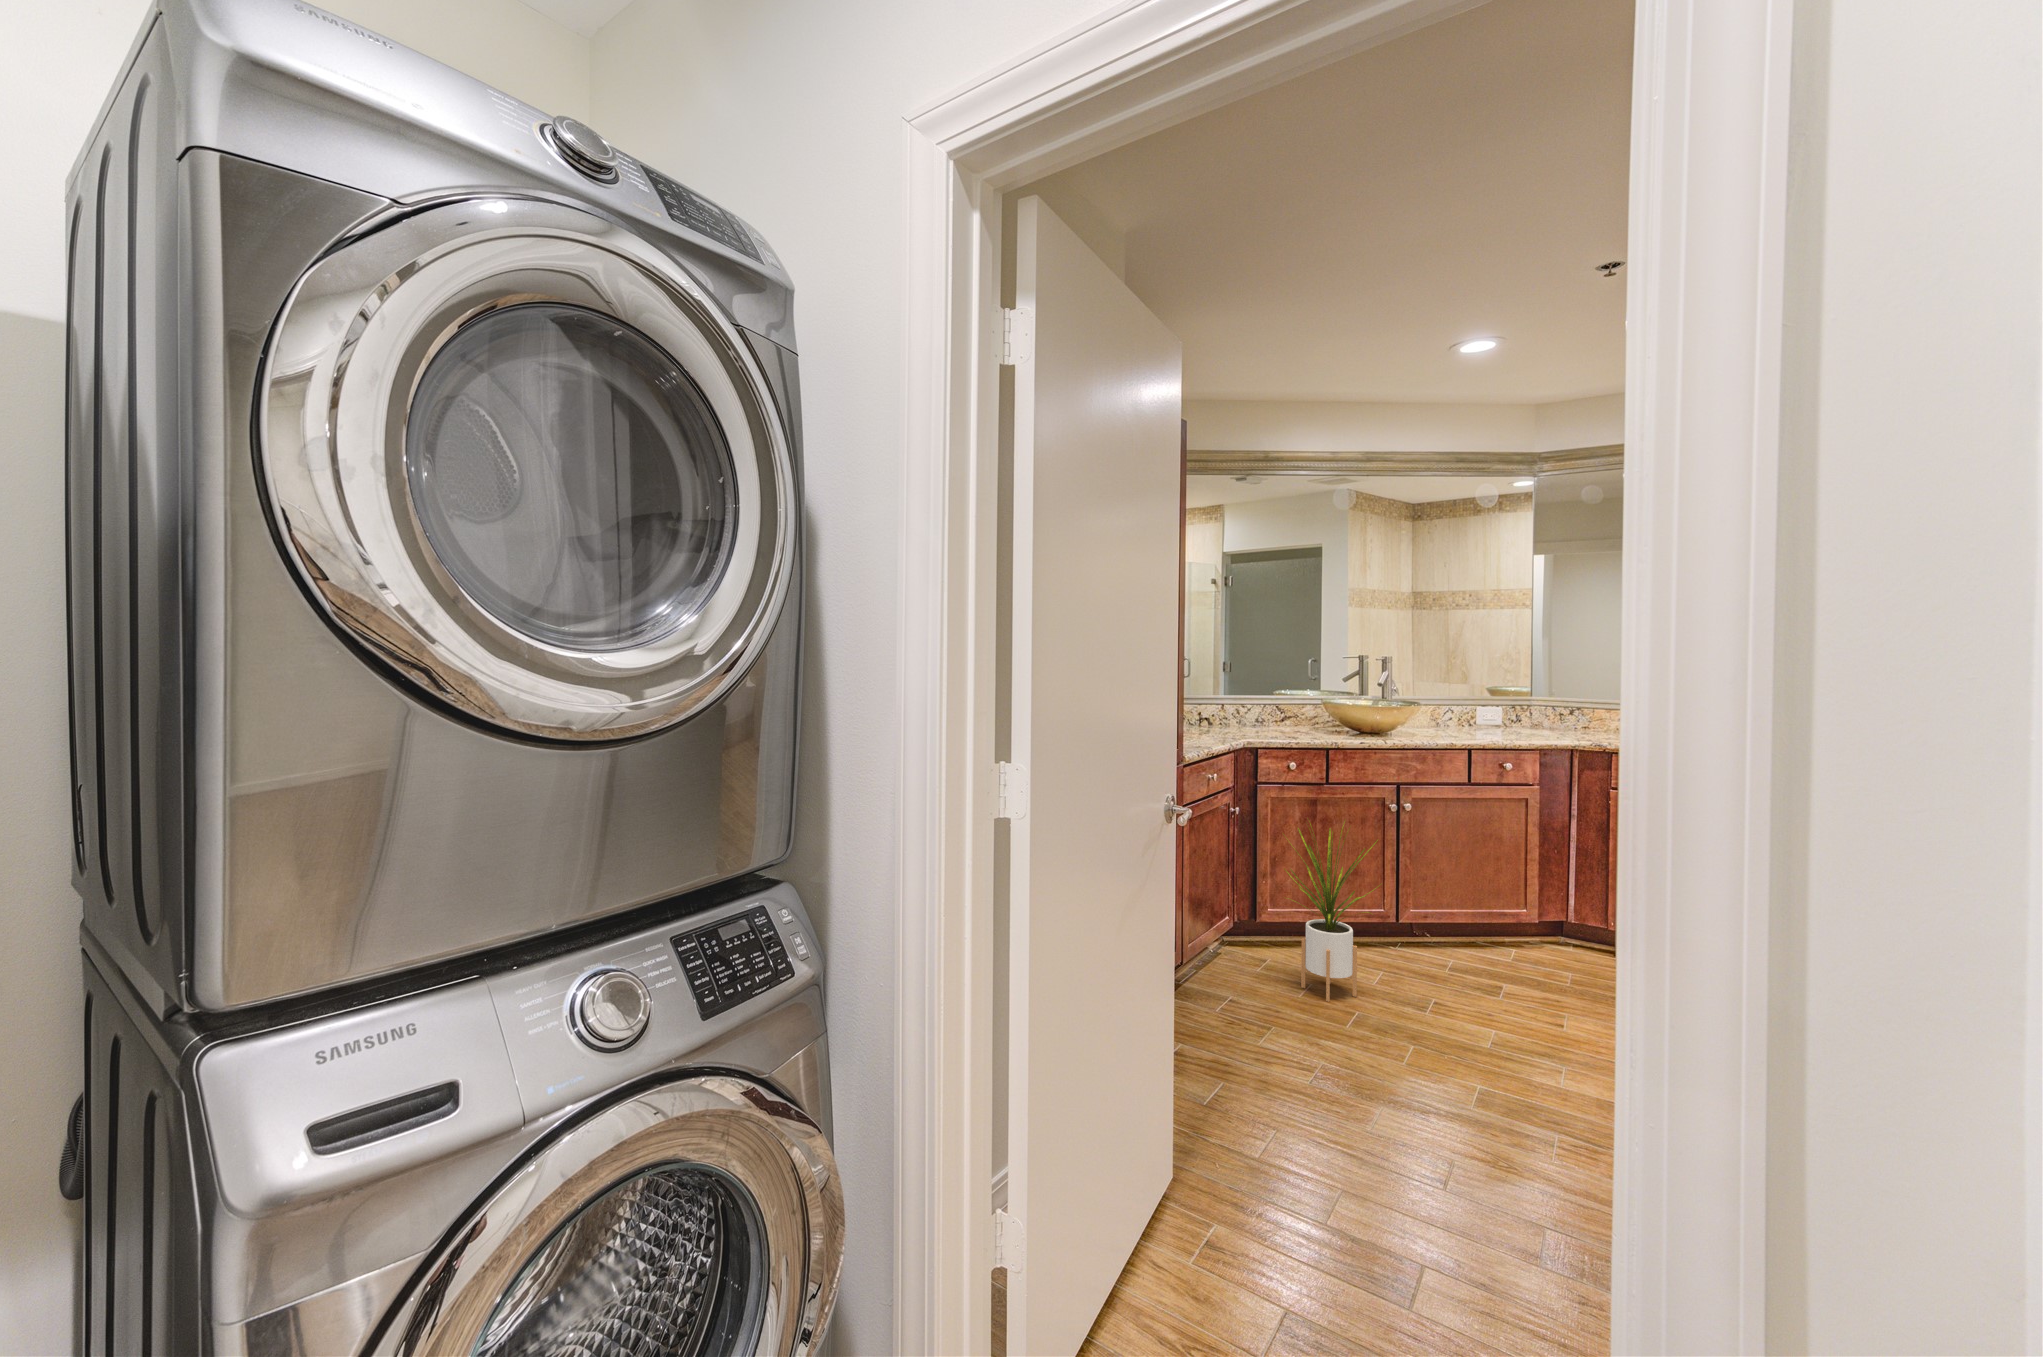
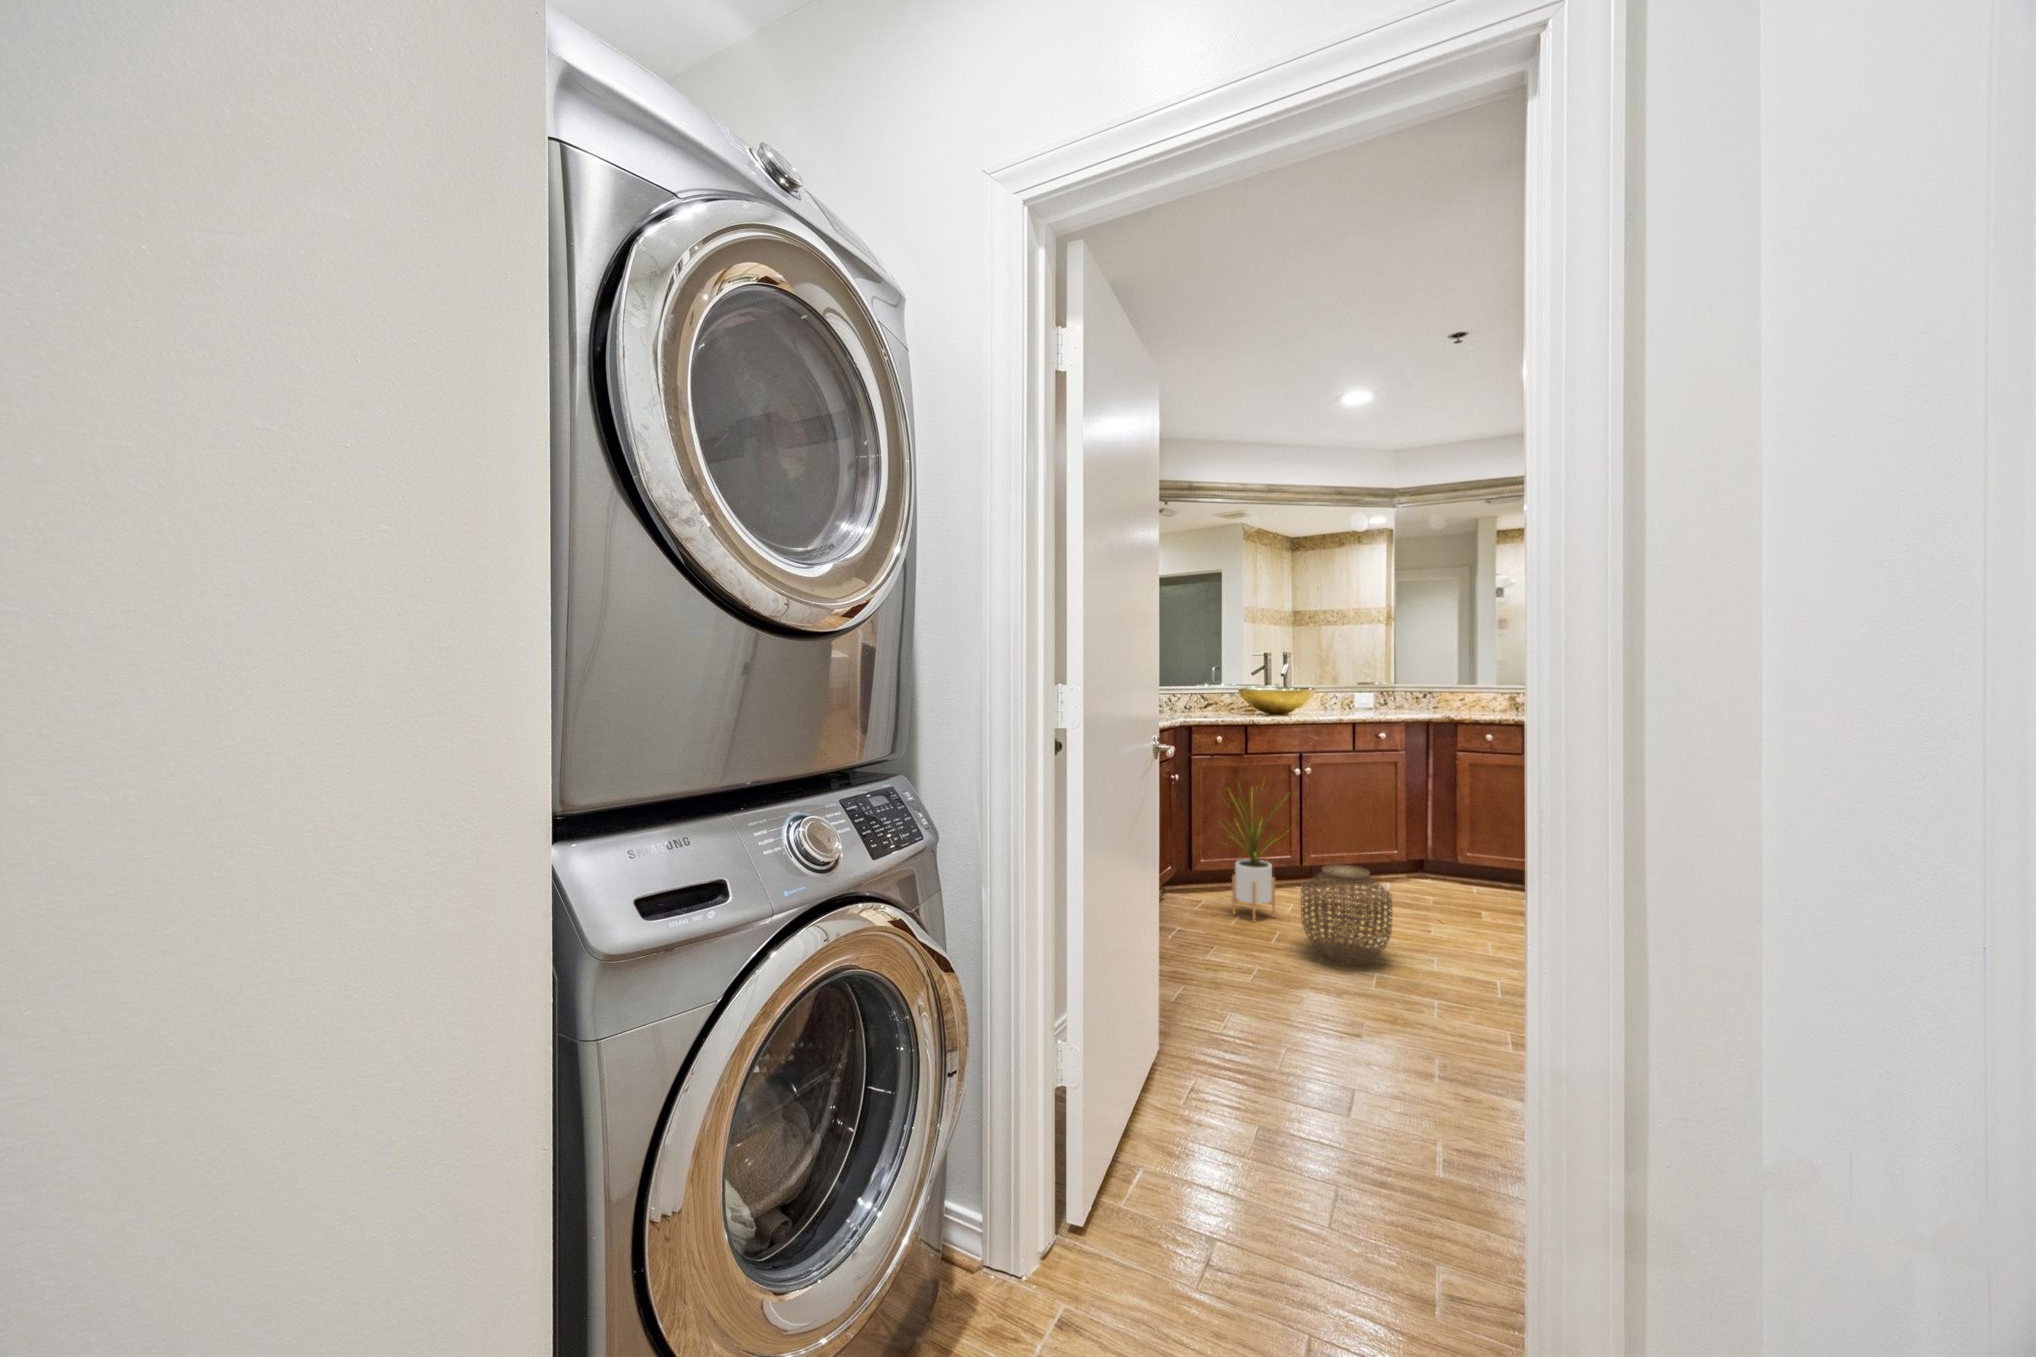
woven basket: none [1384,941,1507,1076] -> present [1301,864,1392,965]

